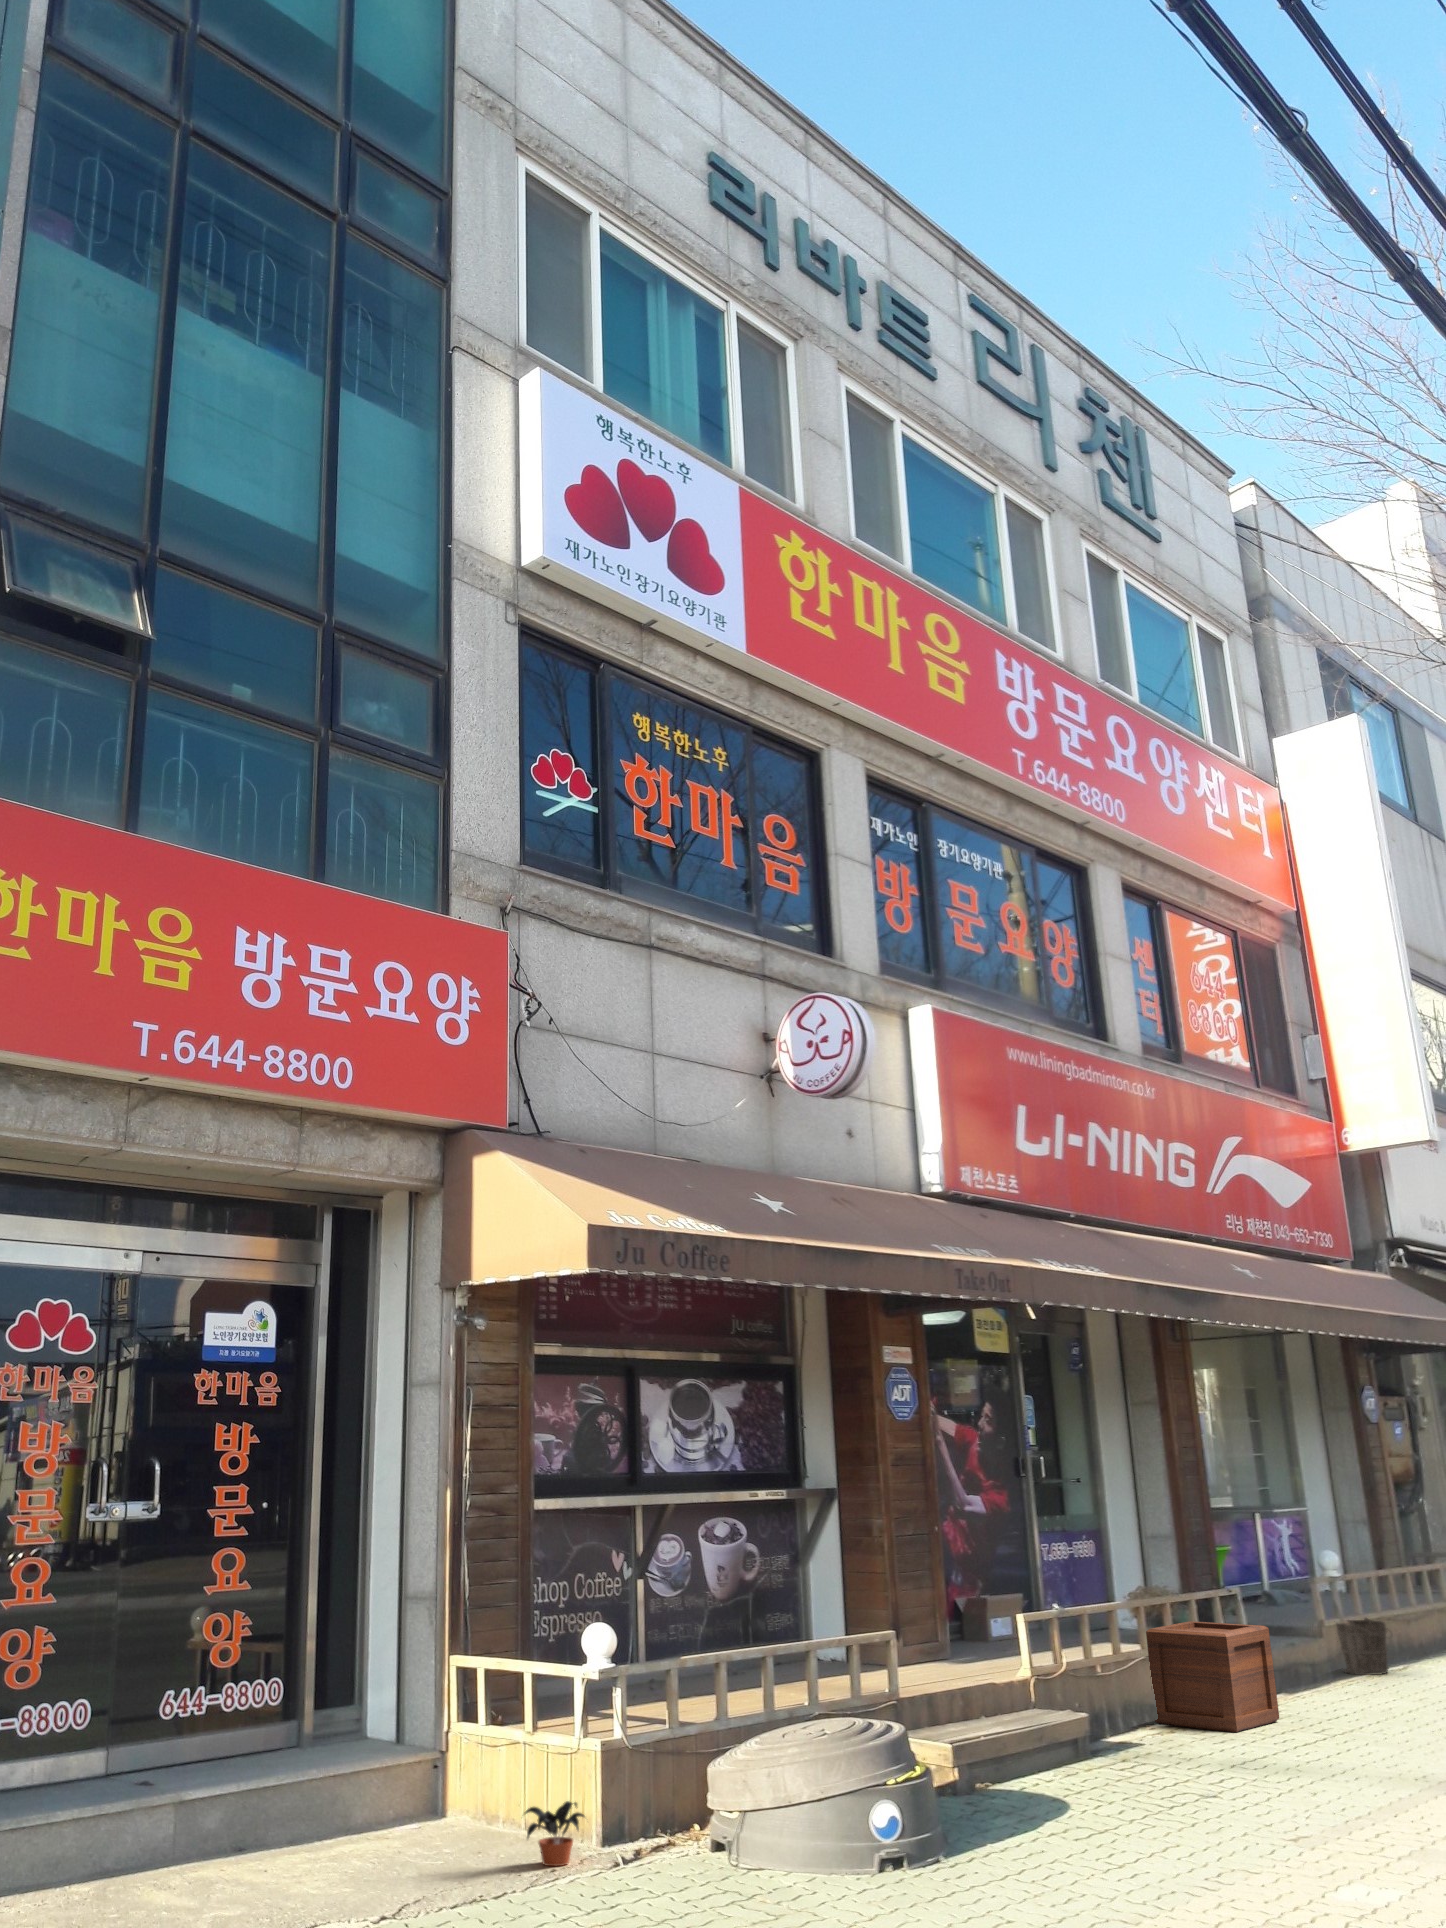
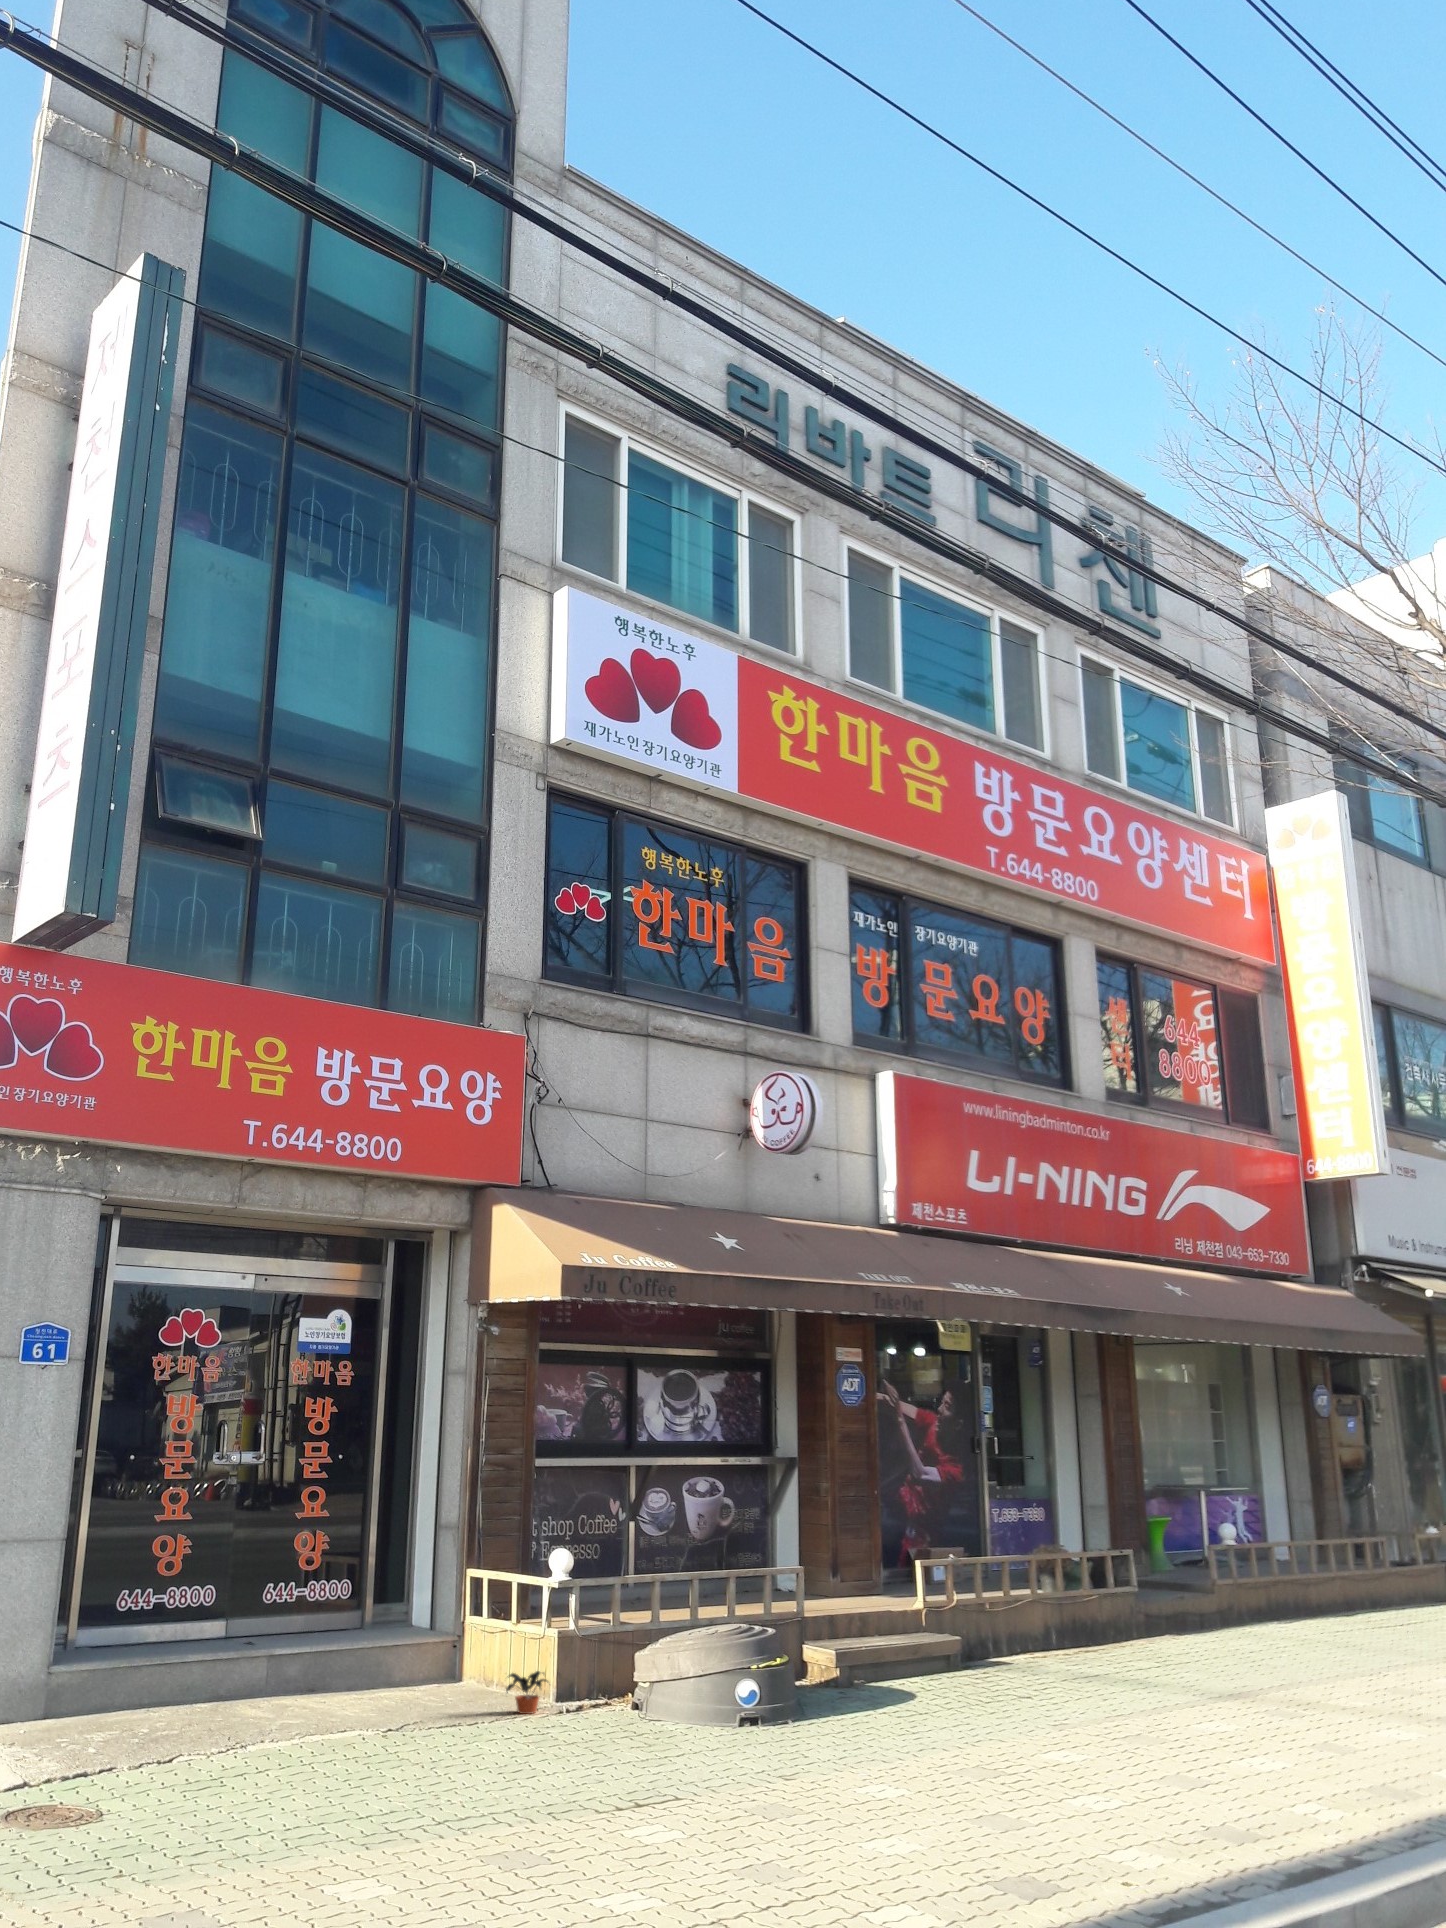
bucket: present [1336,1618,1389,1675] -> none [1236,1578,1285,1625]
wooden crate: present [1146,1621,1279,1732] -> none [1039,1573,1142,1659]

